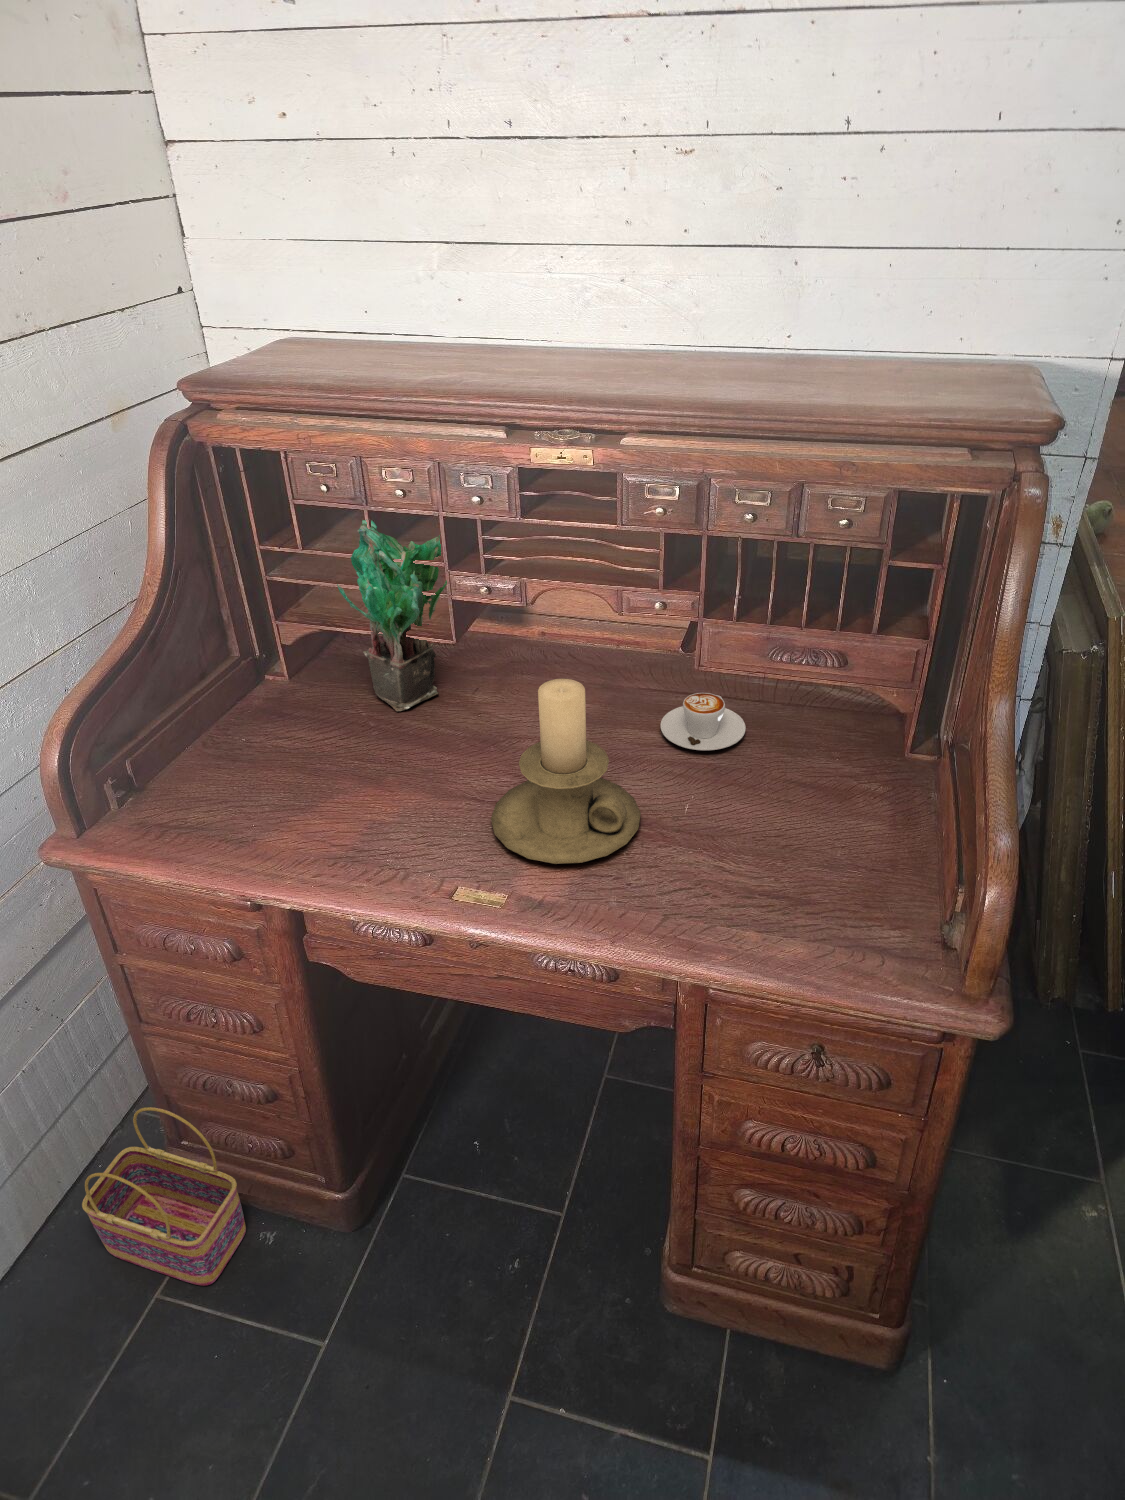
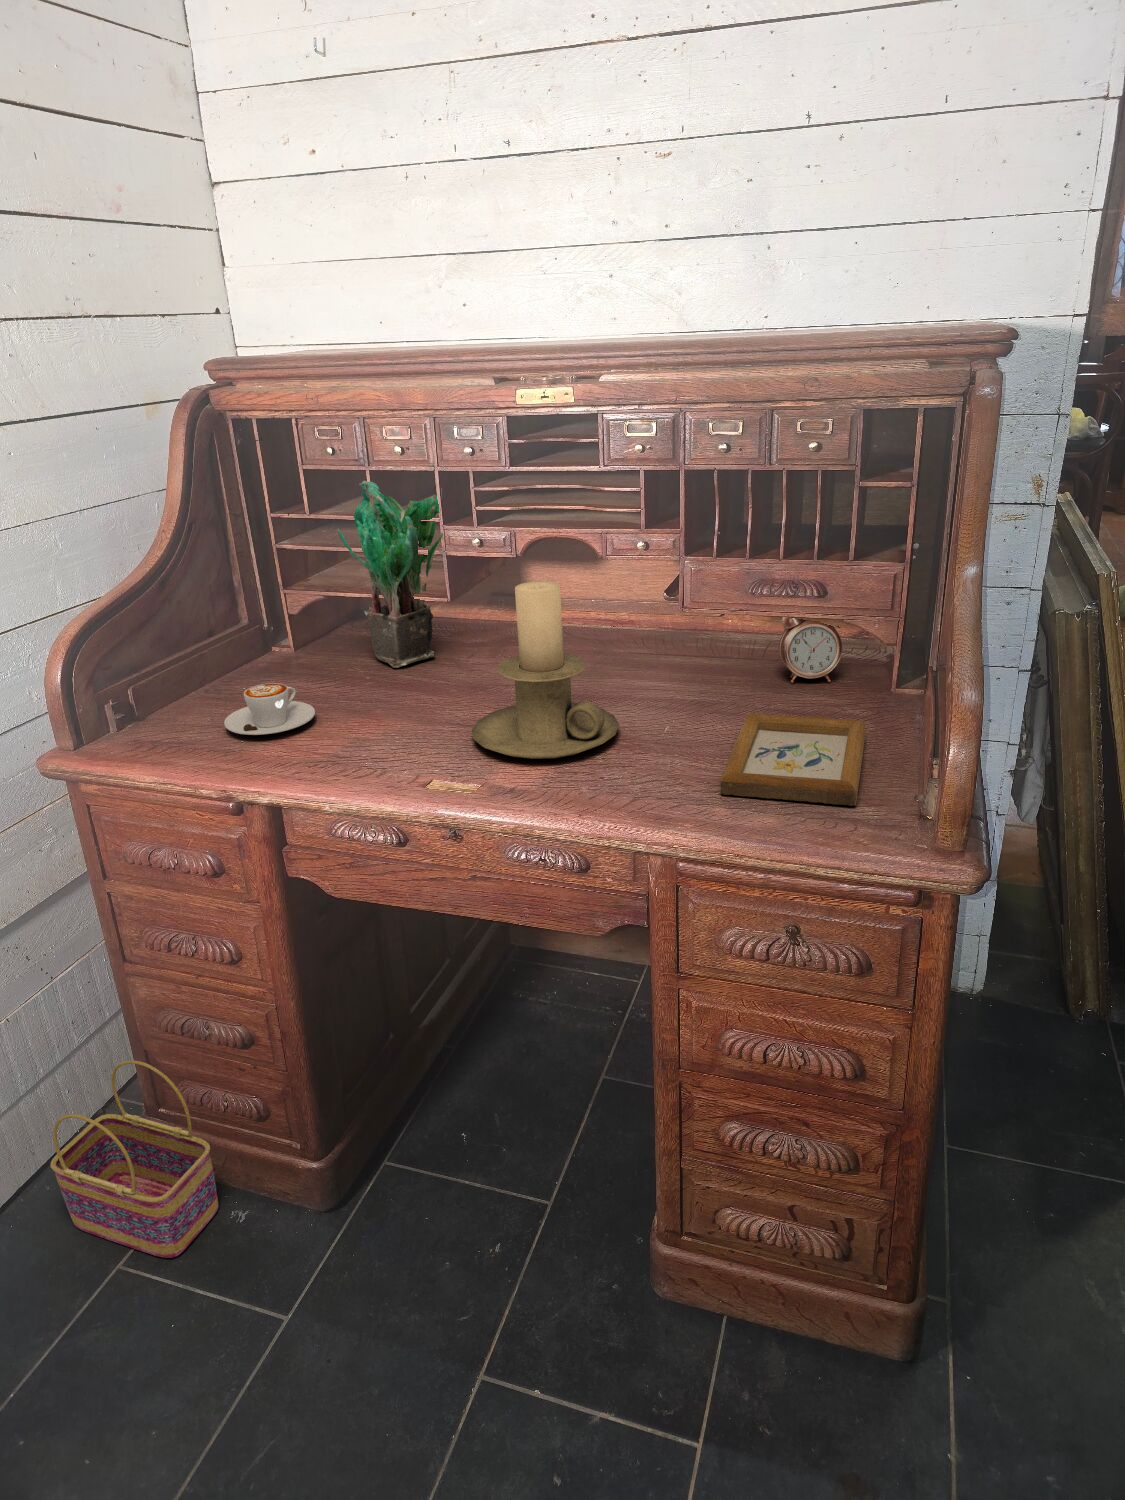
alarm clock: none [797,659,864,742] -> present [779,617,842,683]
coffee cup: present [661,693,746,750] -> present [224,683,315,735]
picture frame: none [749,802,888,936] -> present [720,713,865,806]

